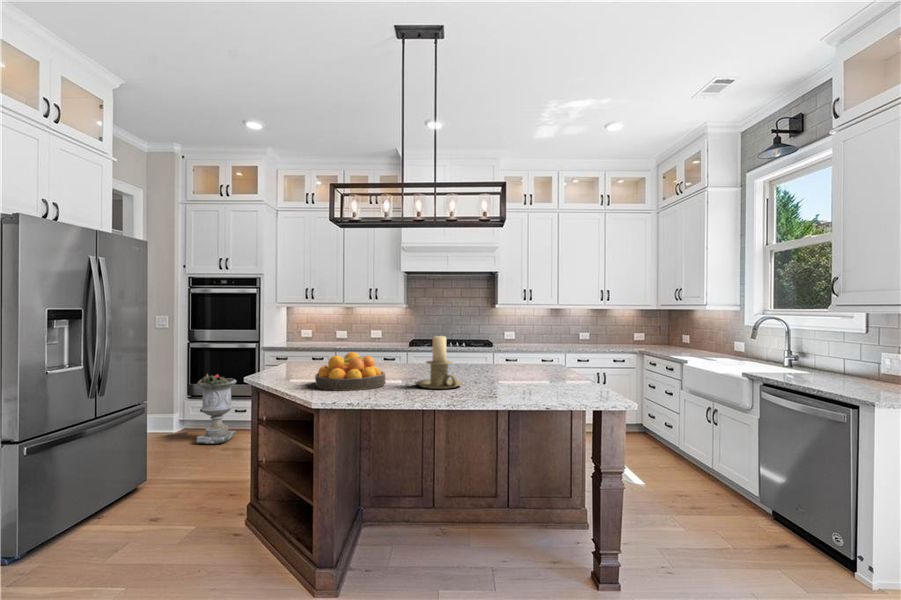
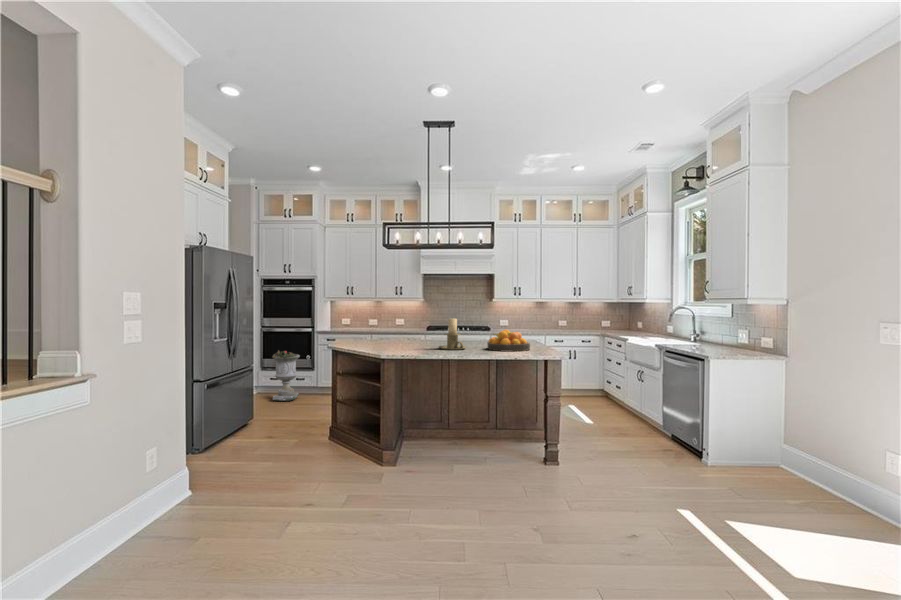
fruit bowl: present [315,352,385,391] -> present [487,330,530,351]

